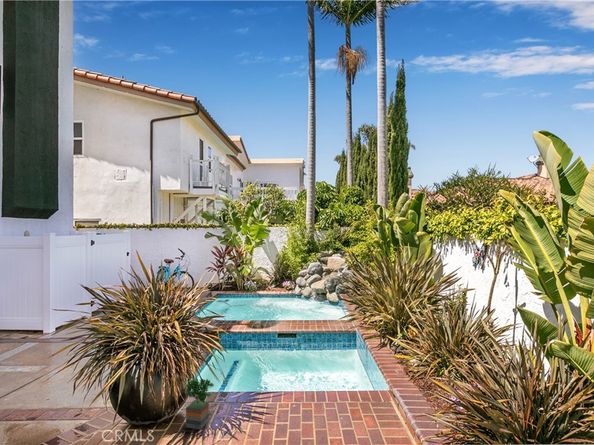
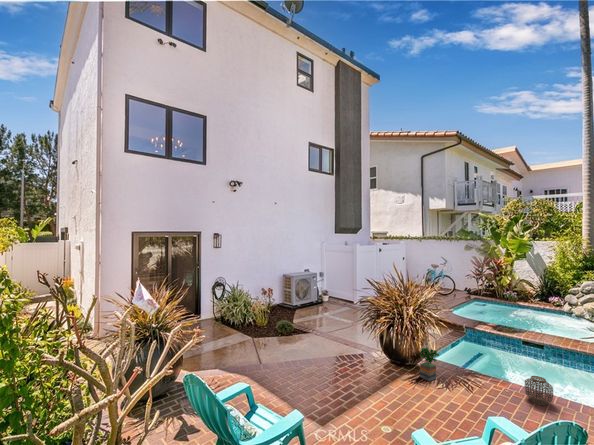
woven basket: none [310,375,337,409] -> present [525,376,553,406]

